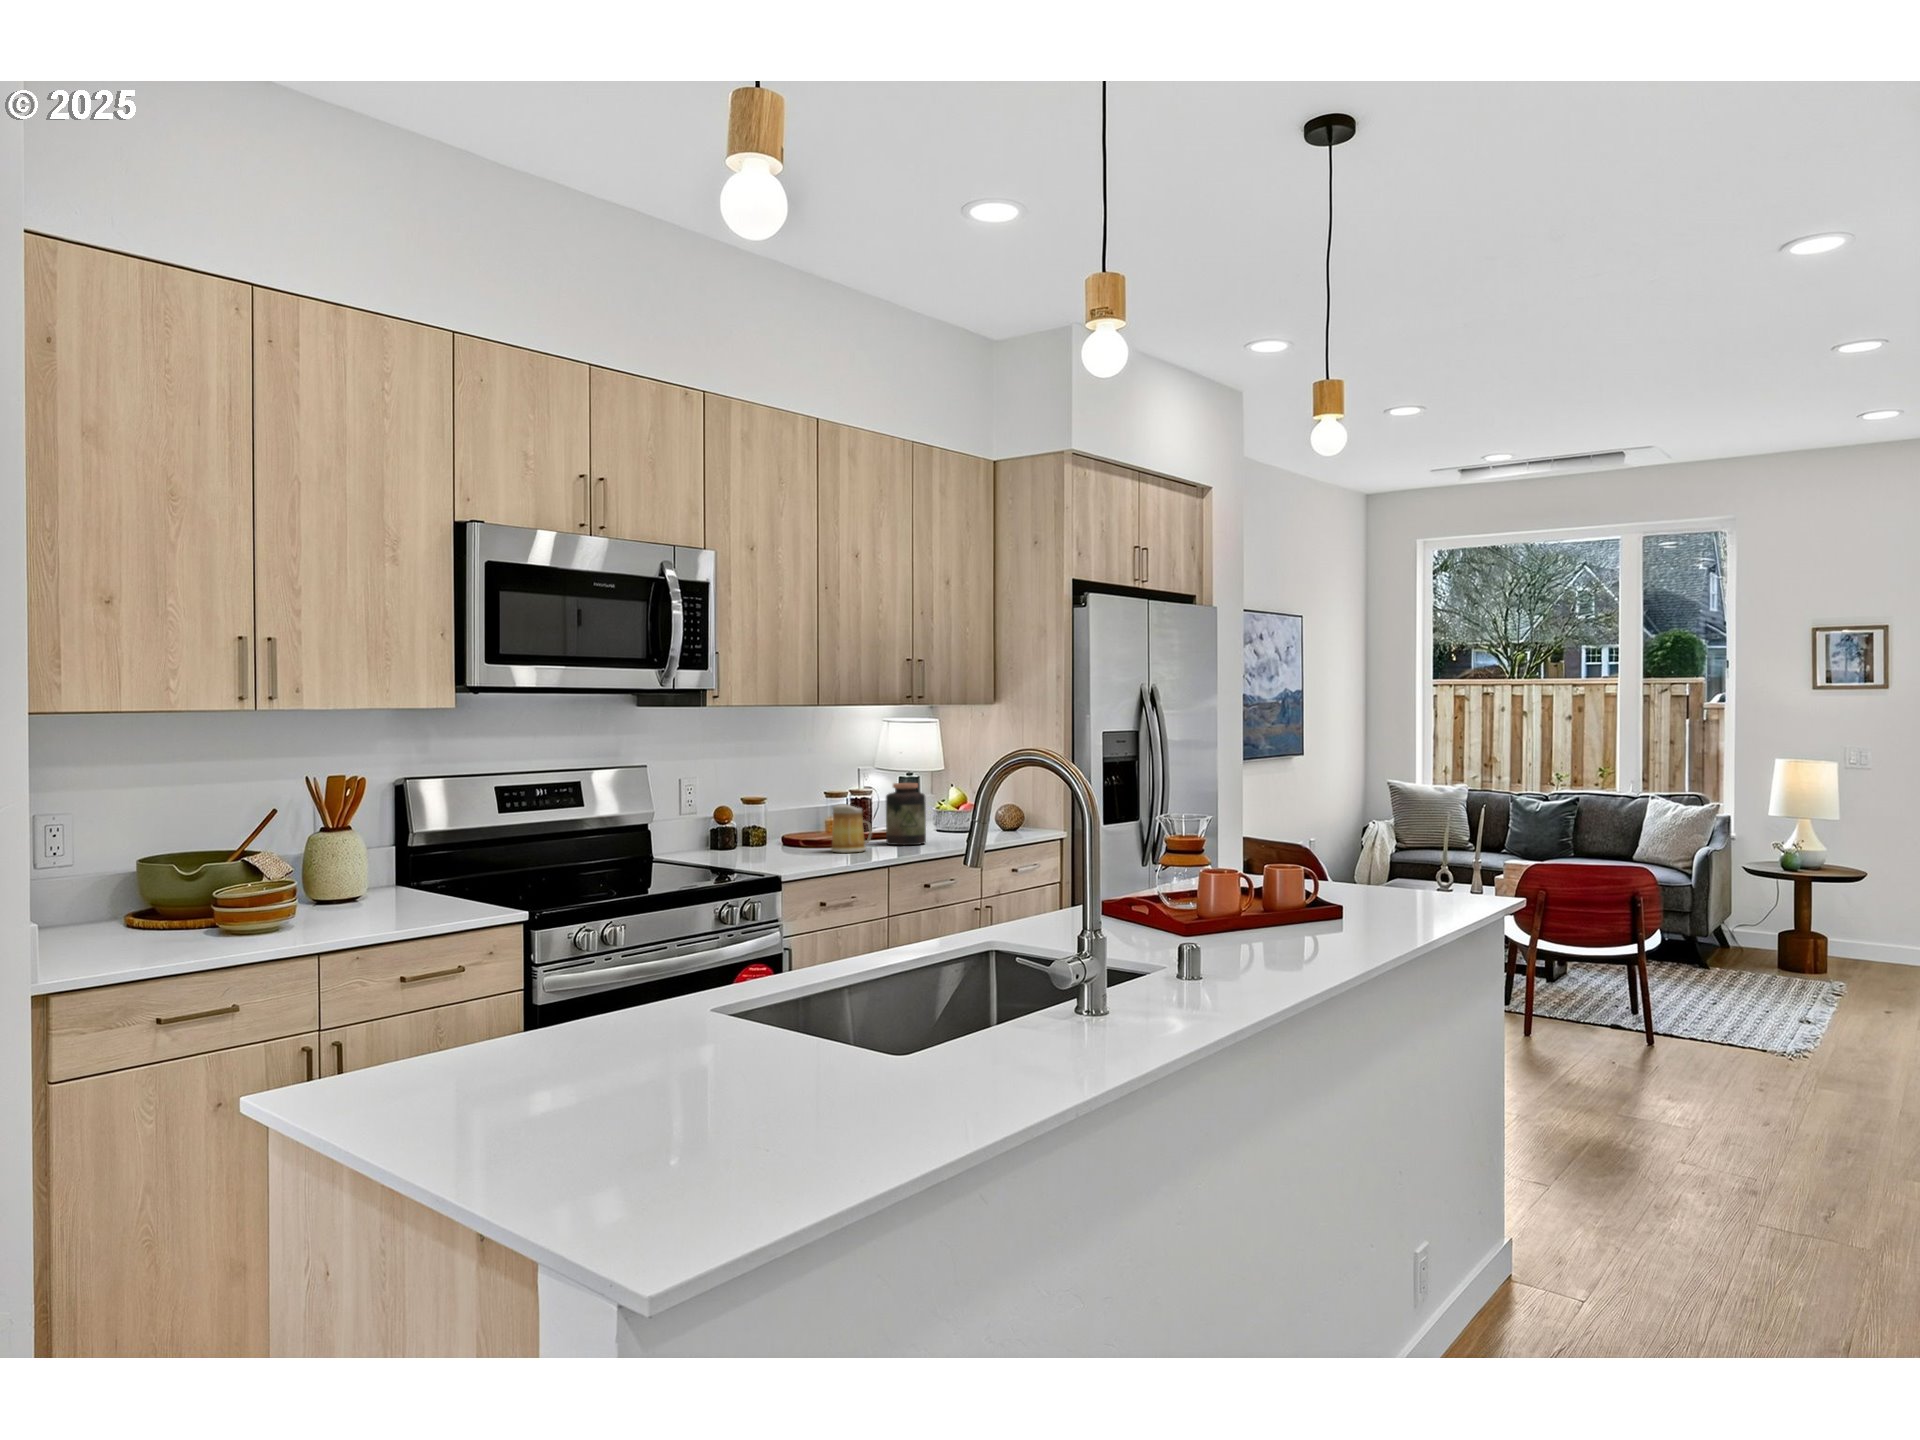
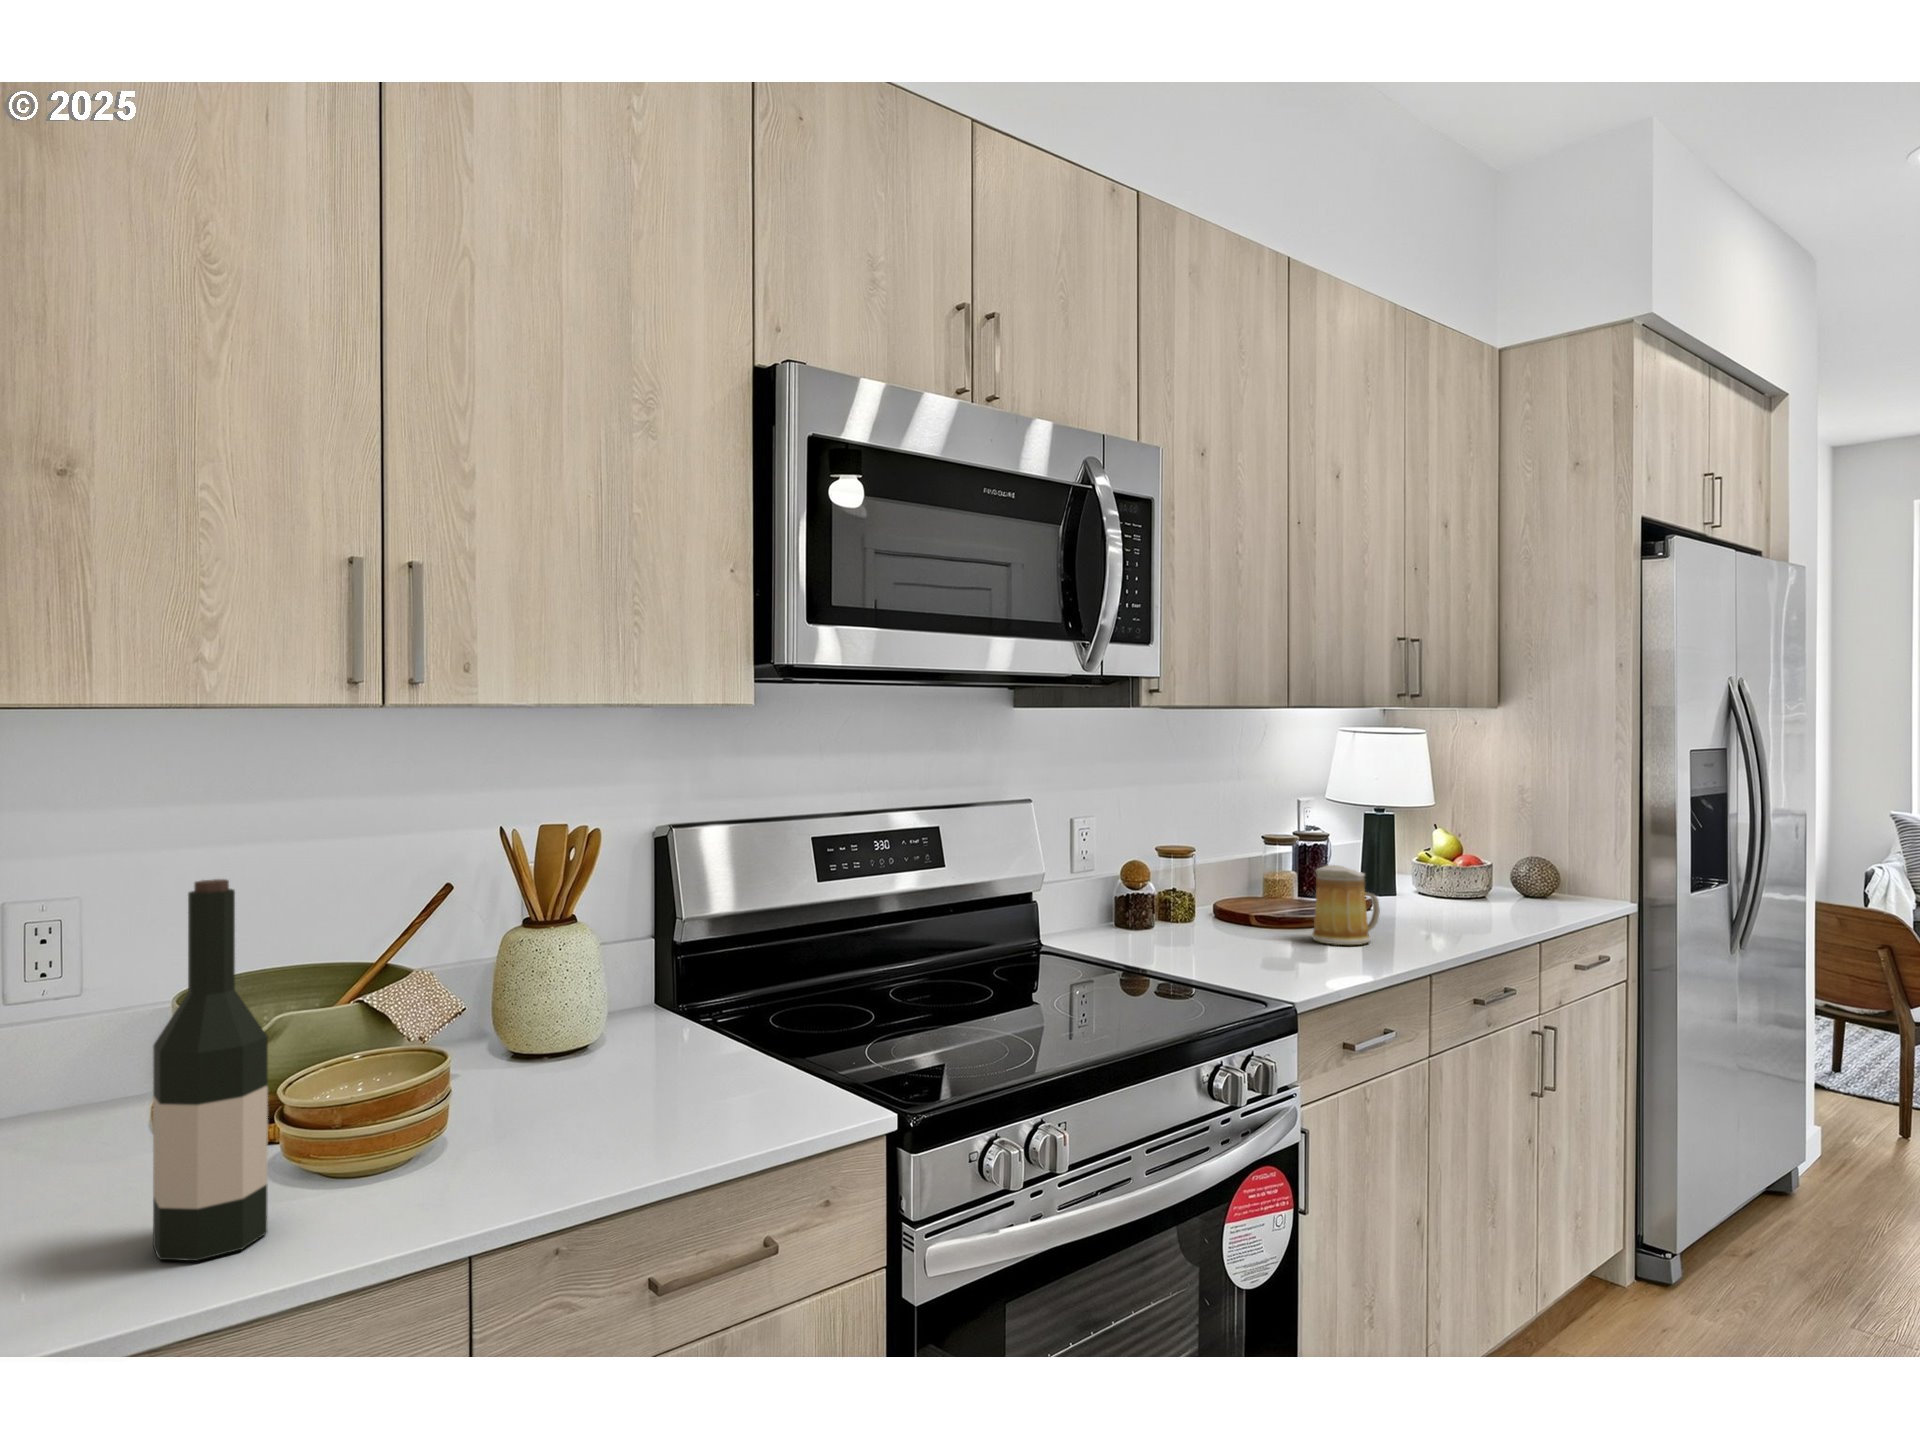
jar: present [886,783,926,845] -> none [1378,828,1445,929]
wine bottle: none [171,786,222,945] -> present [153,879,268,1261]

